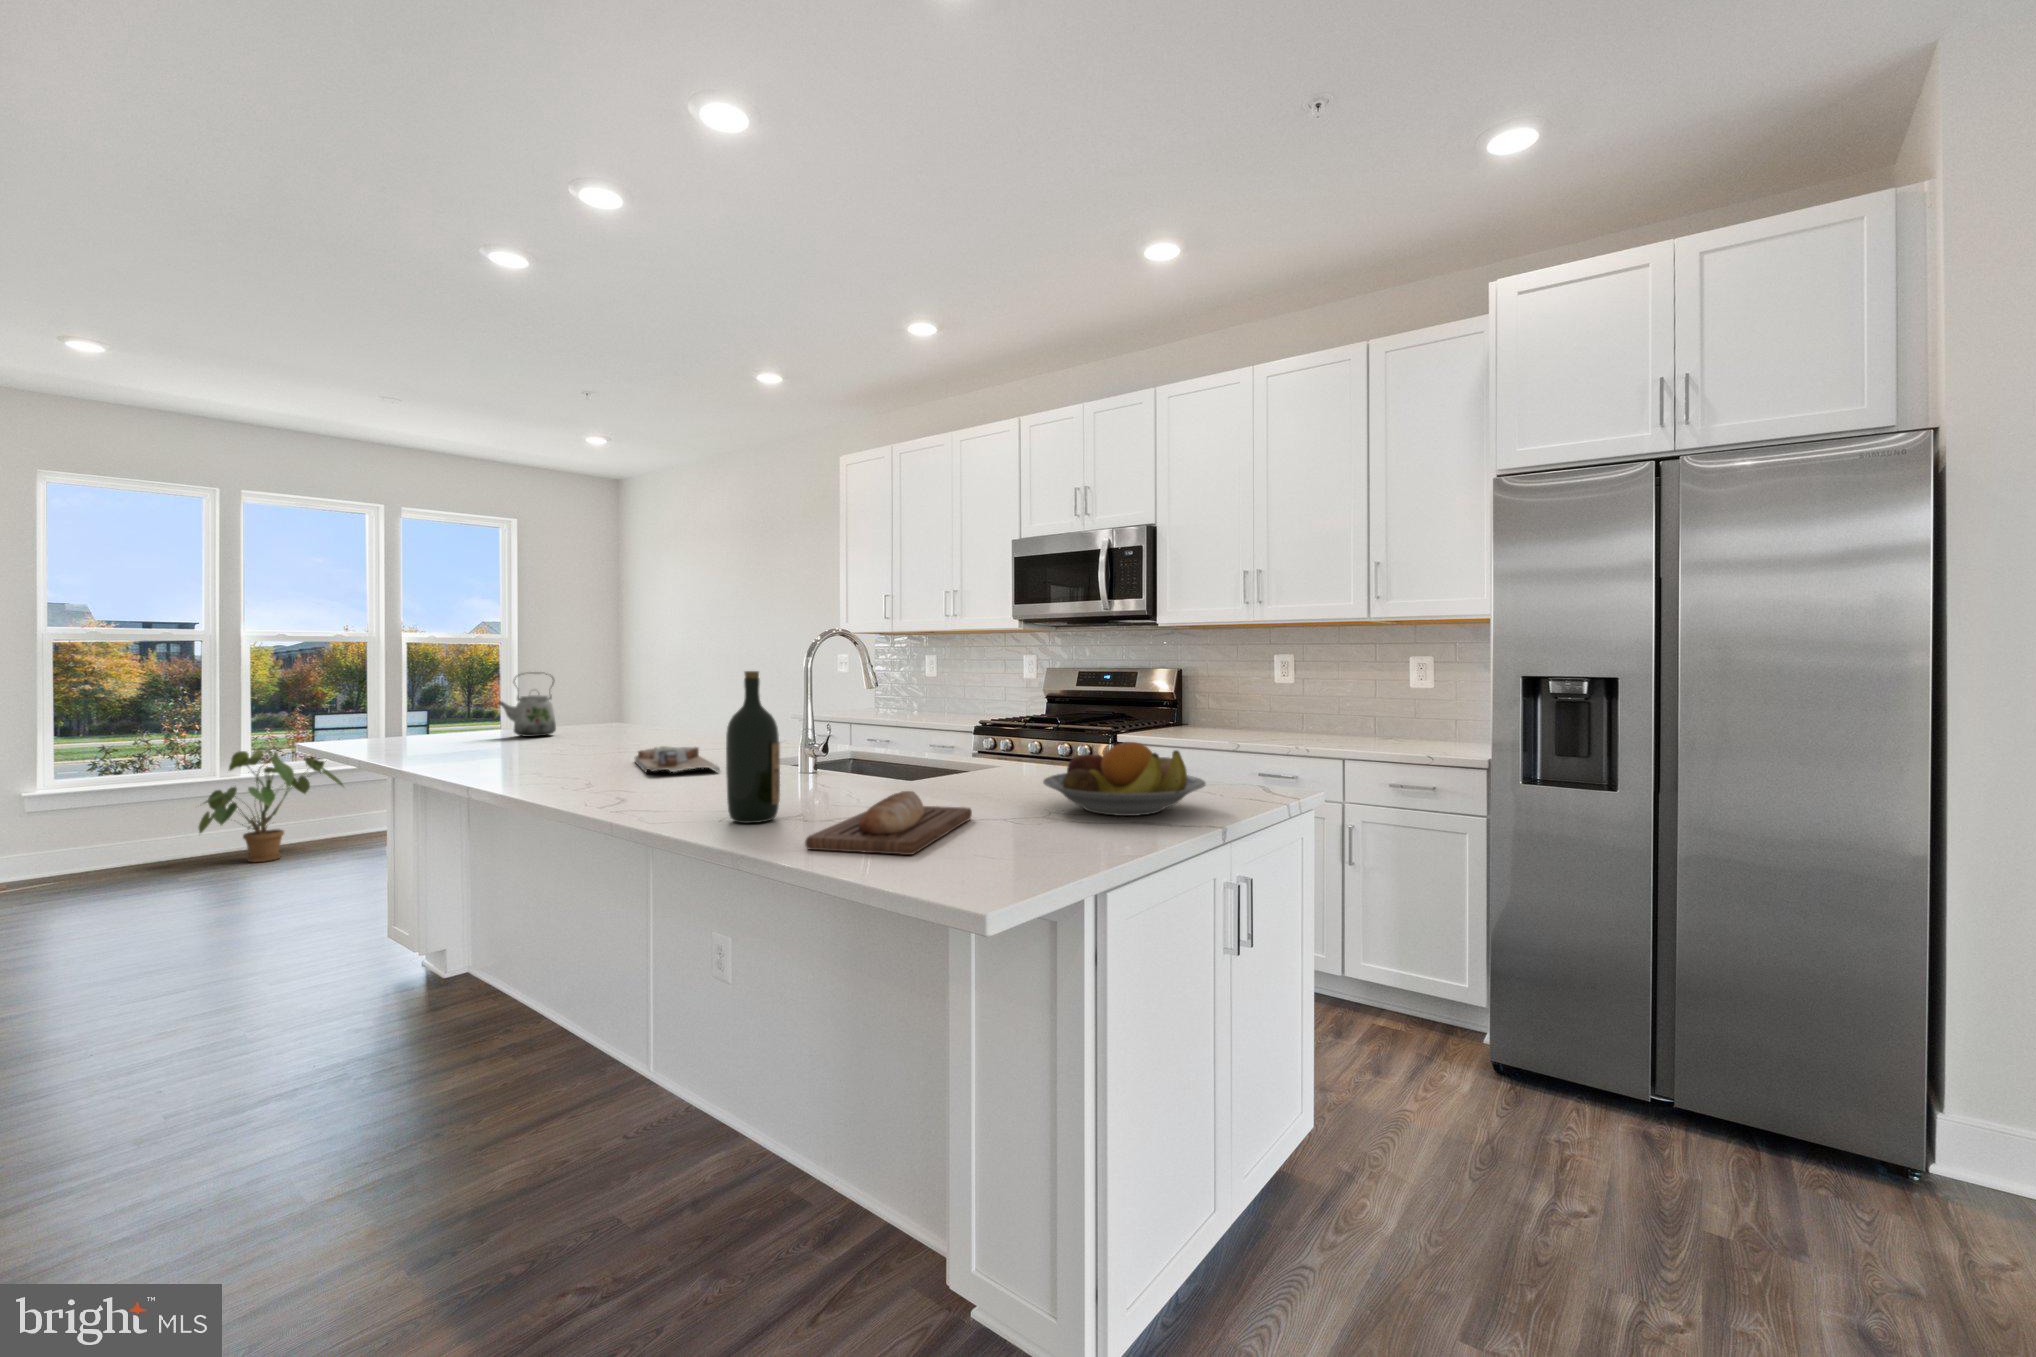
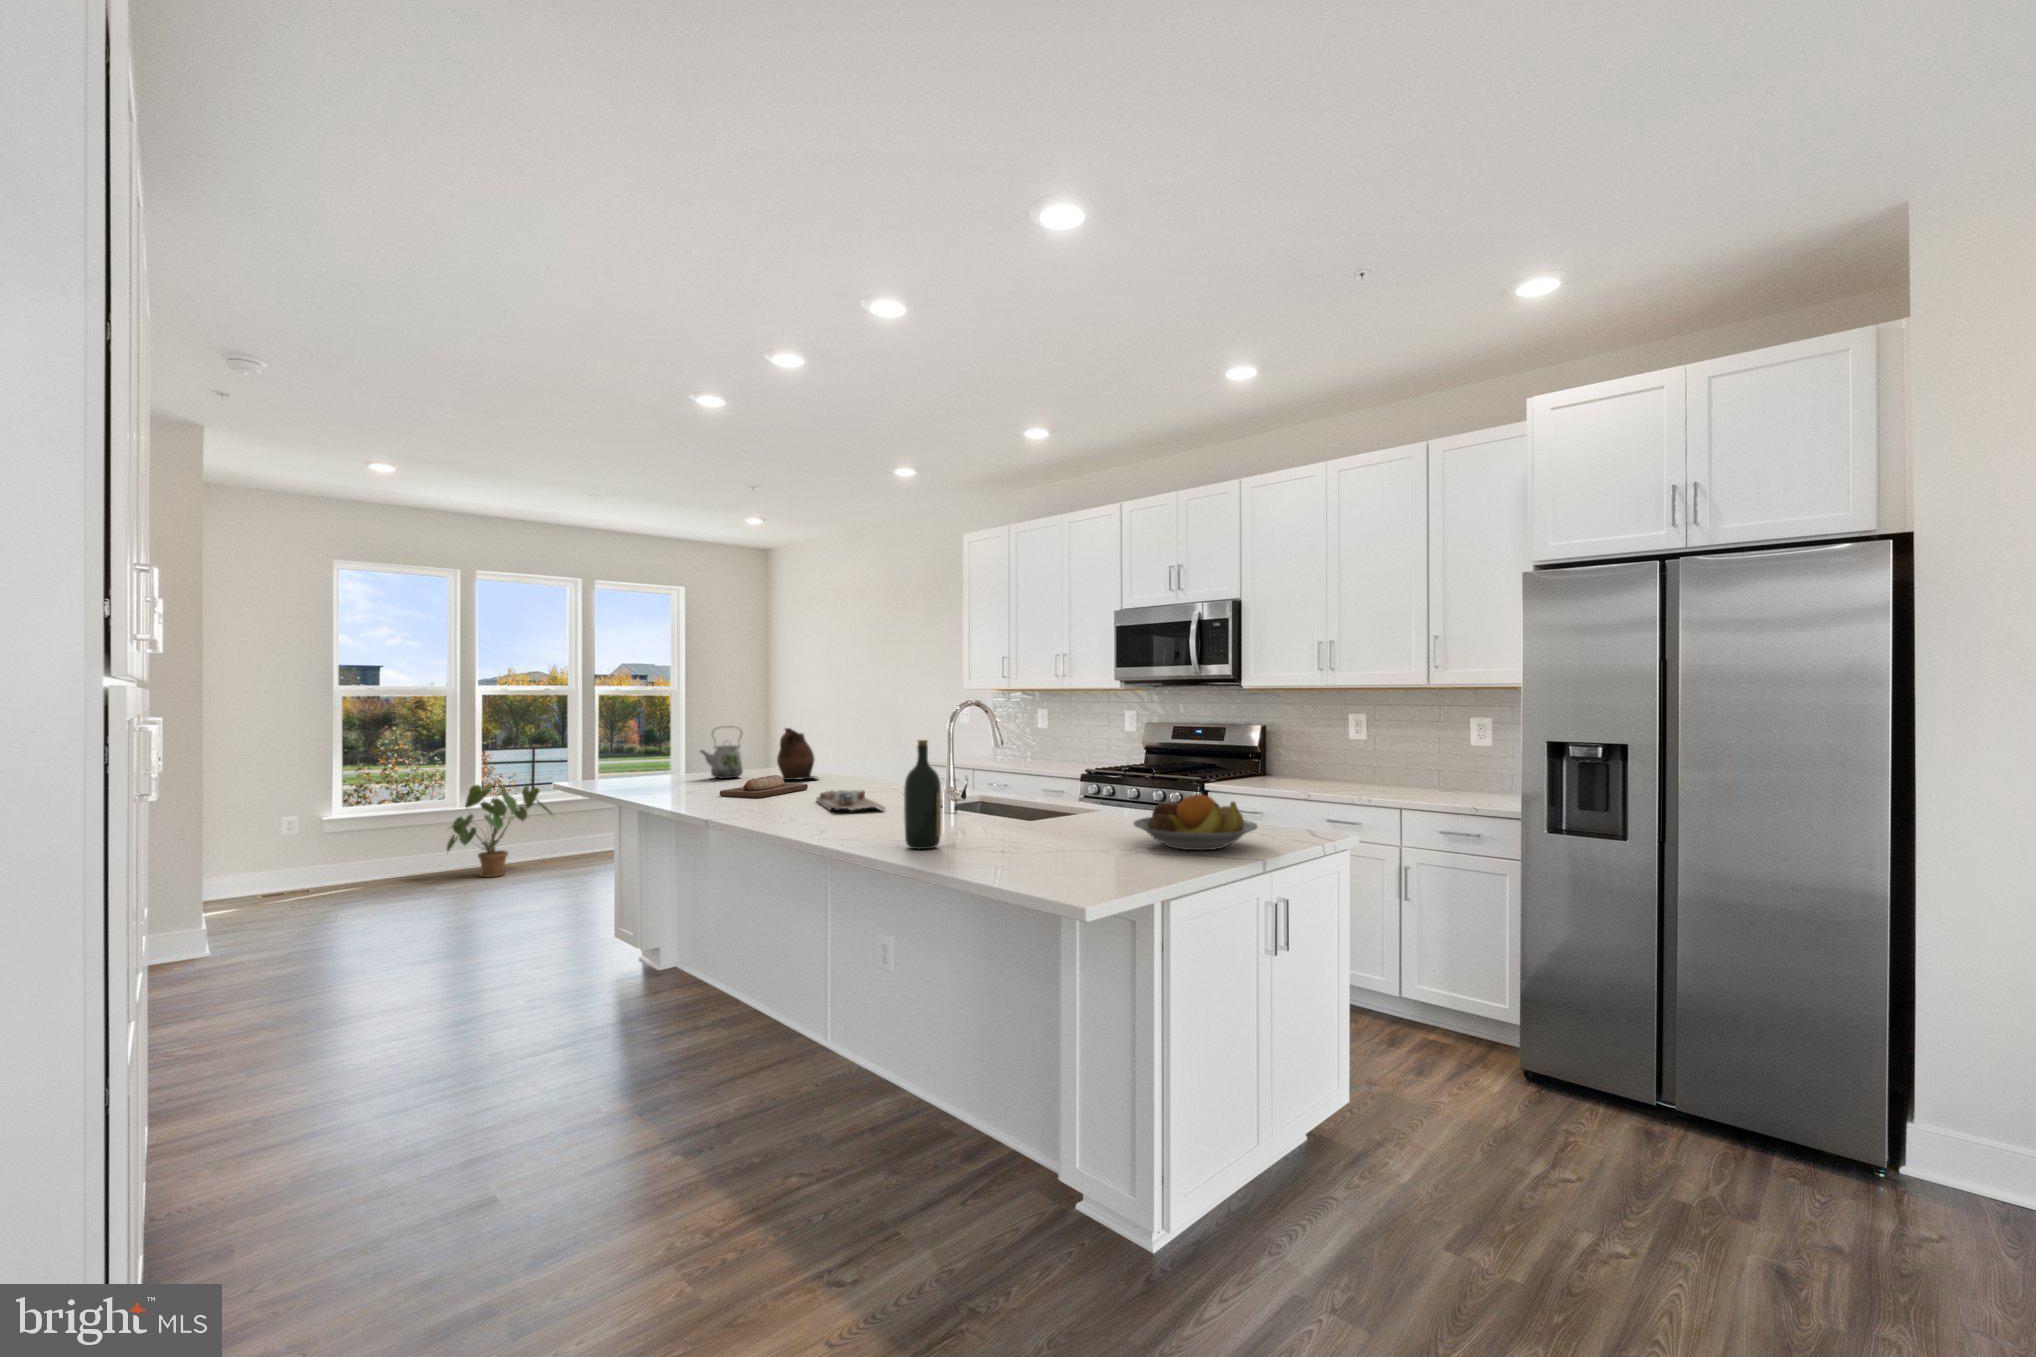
ceramic pitcher: none [593,673,655,738] -> present [777,728,817,780]
bread loaf: present [805,791,972,855] -> present [720,775,808,798]

